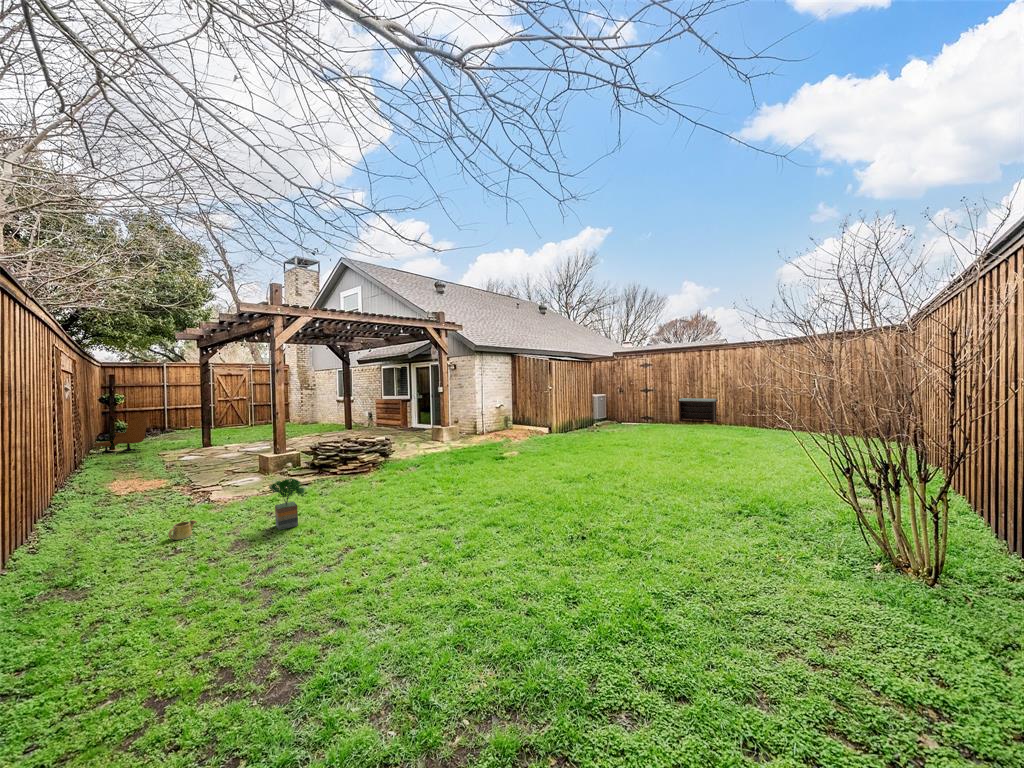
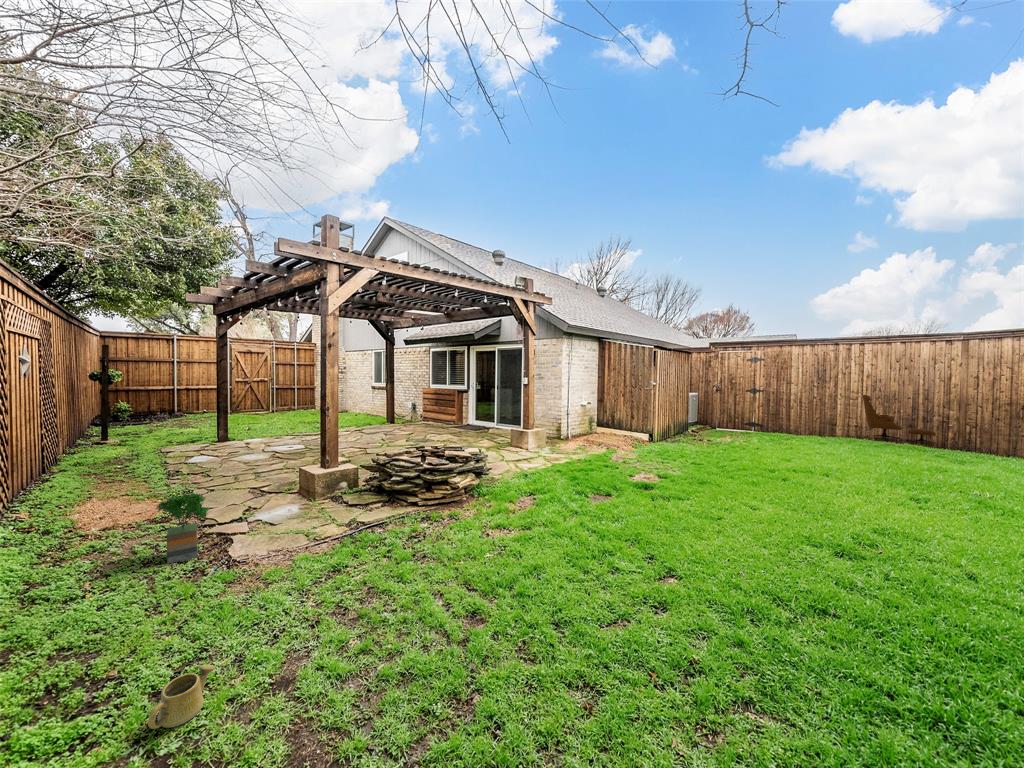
bench: present [678,398,718,422] -> none [804,402,860,436]
lounge chair: present [94,413,148,455] -> present [862,395,936,444]
potted tree: present [269,478,305,530] -> present [156,493,209,564]

